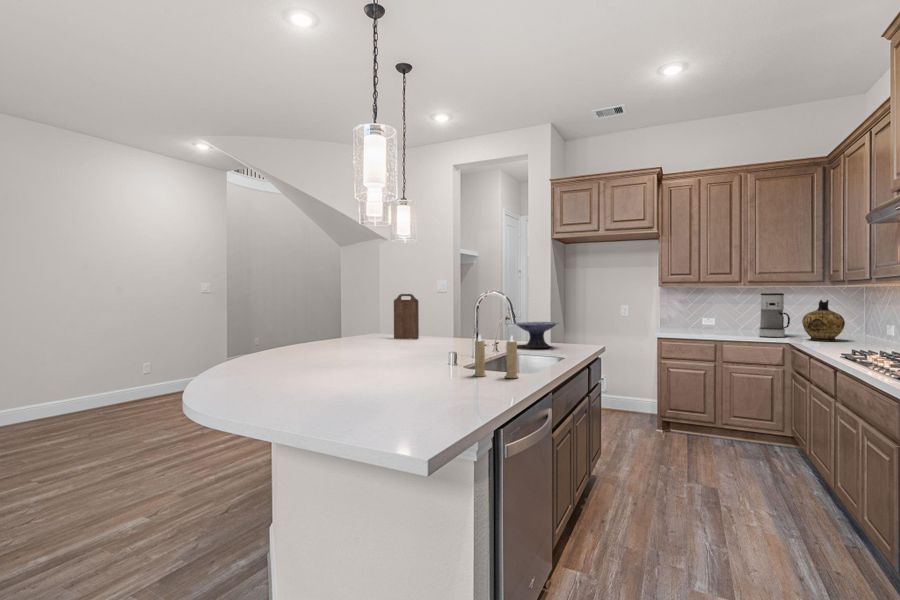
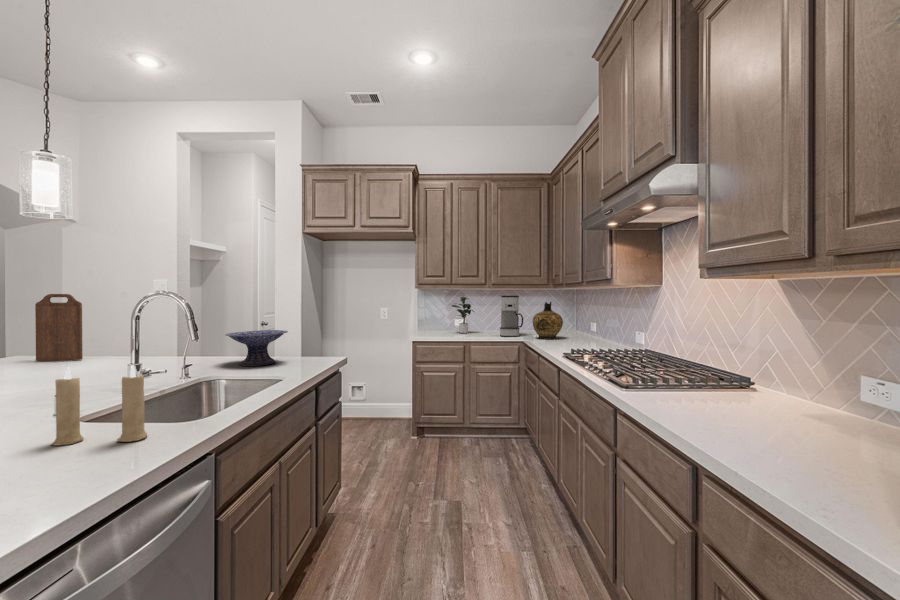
potted plant: none [694,294,736,333] -> present [452,297,474,333]

